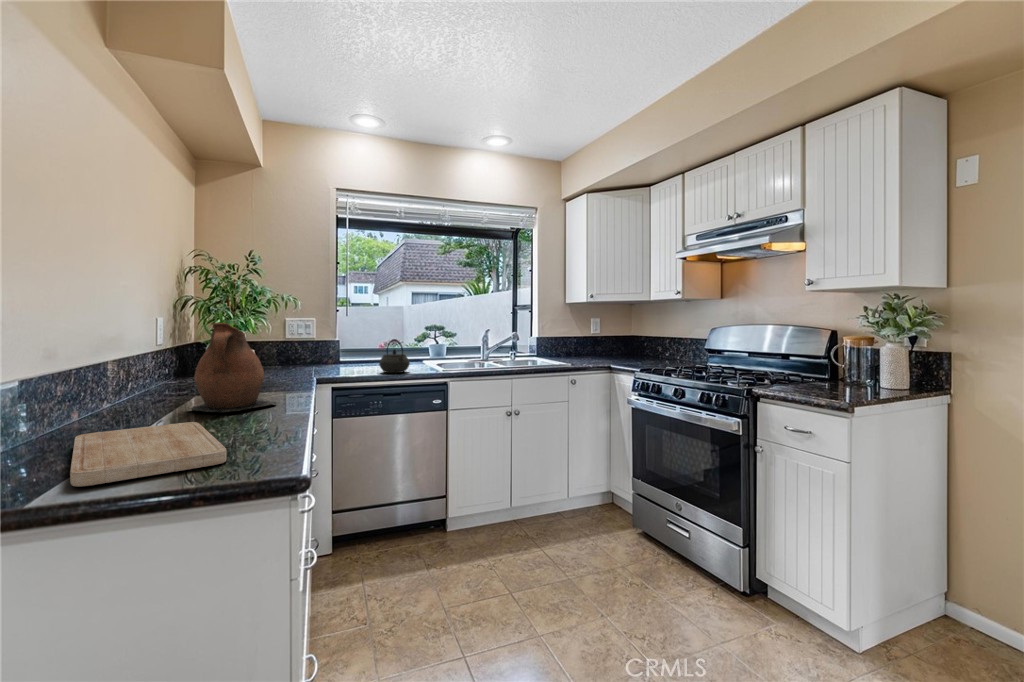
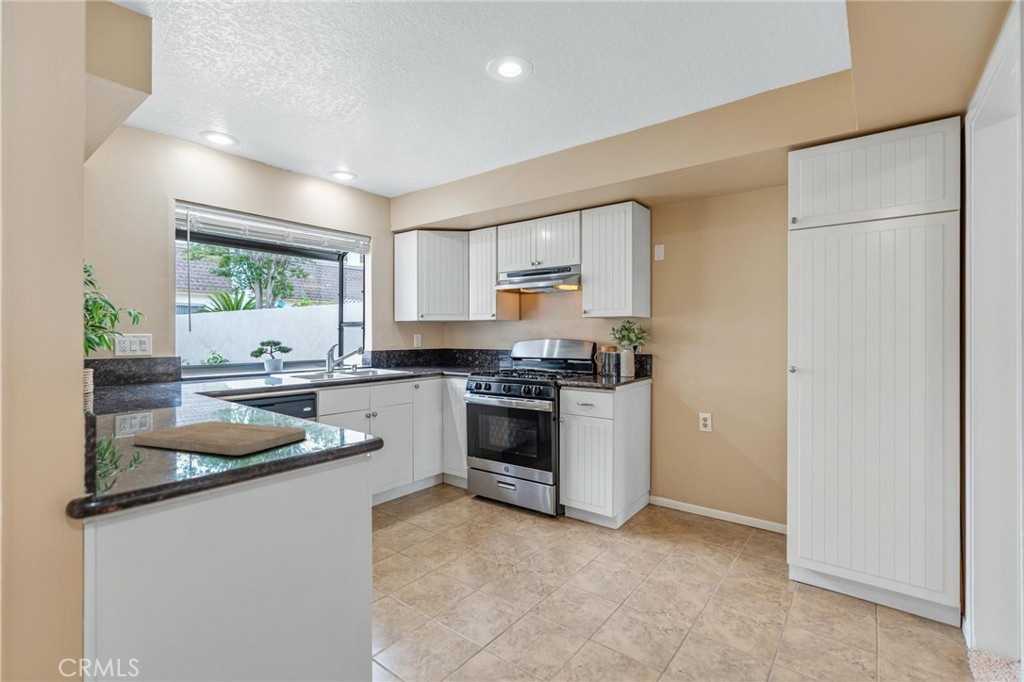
ceramic pitcher: present [189,323,276,412] -> none [145,339,229,418]
kettle: present [379,339,410,373] -> none [251,353,282,384]

